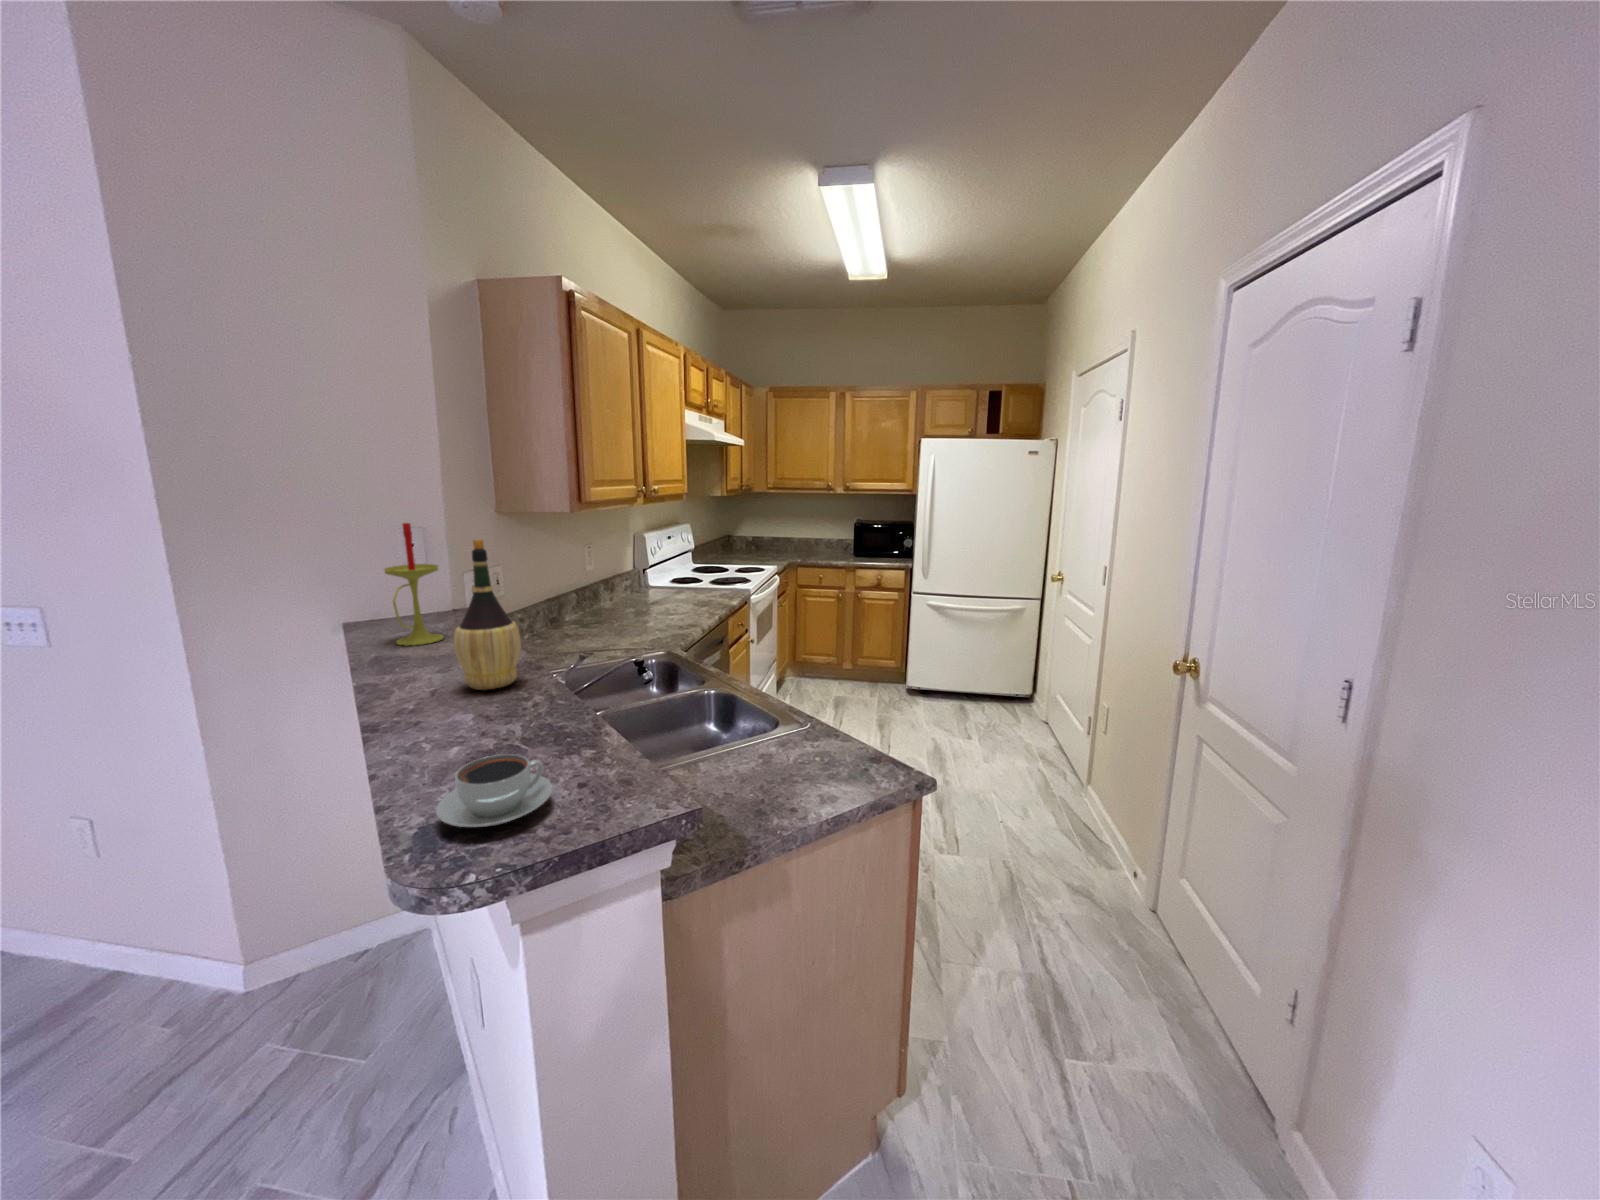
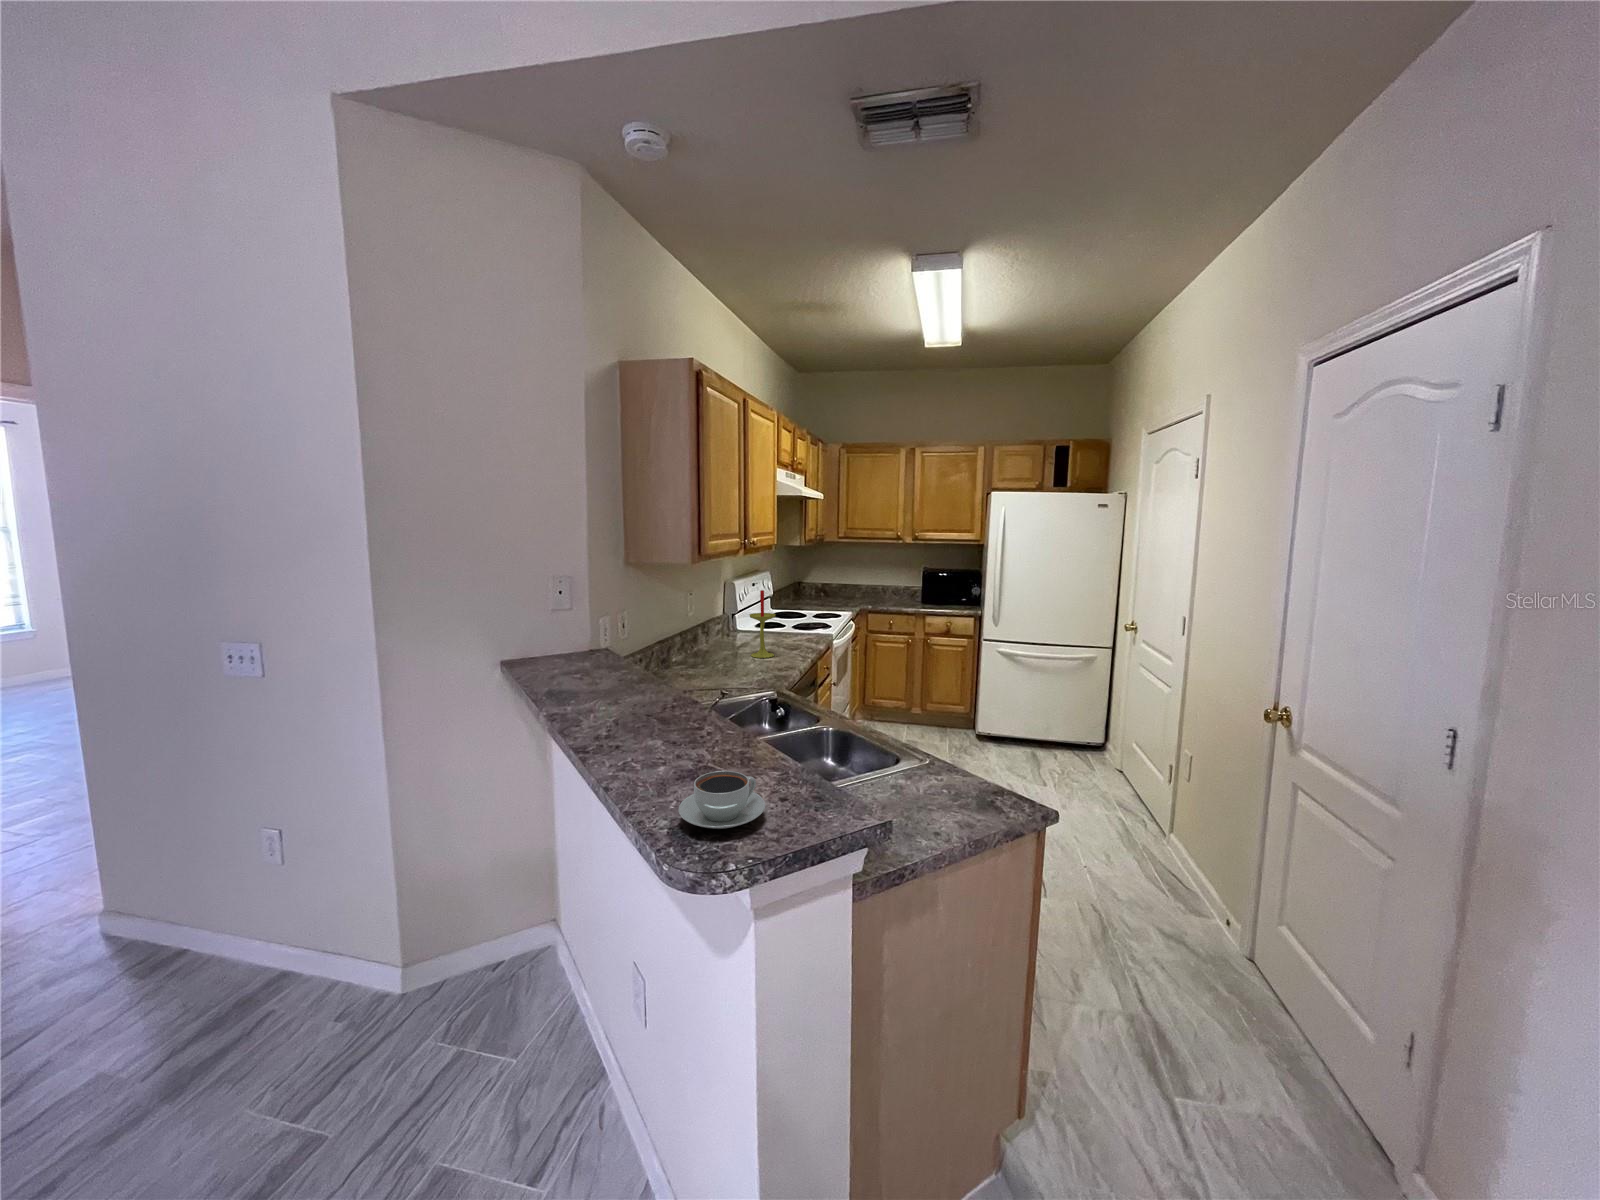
candle: present [384,523,444,646] -> present [750,590,775,658]
wine bottle: present [454,539,521,690] -> none [632,590,684,720]

